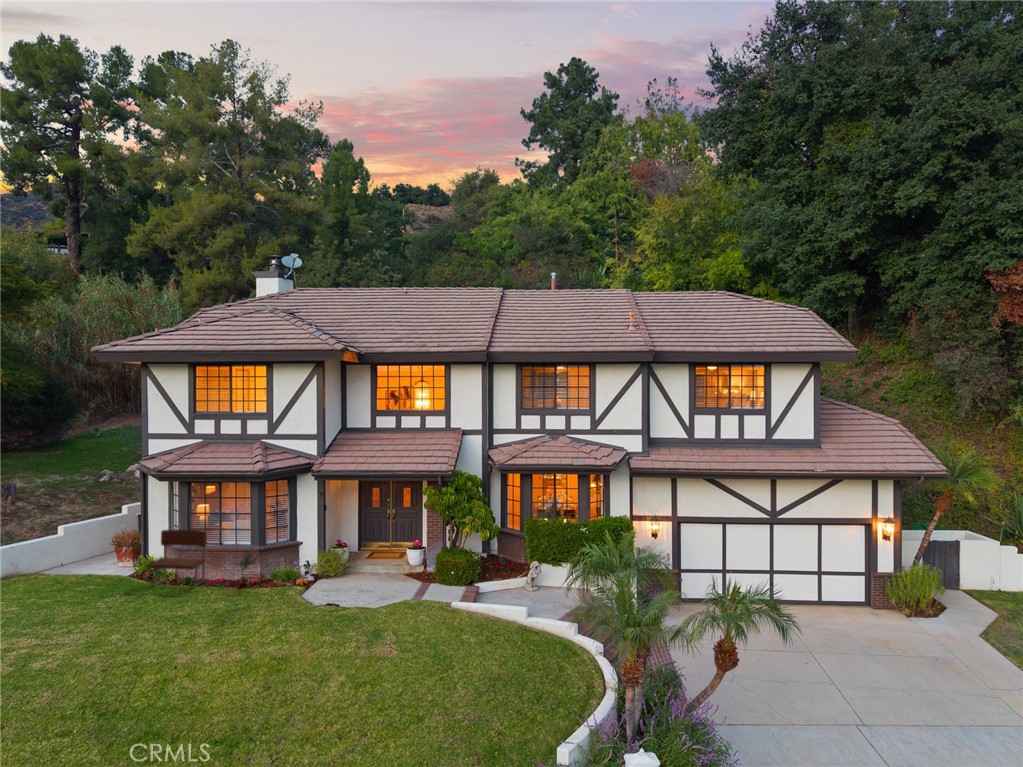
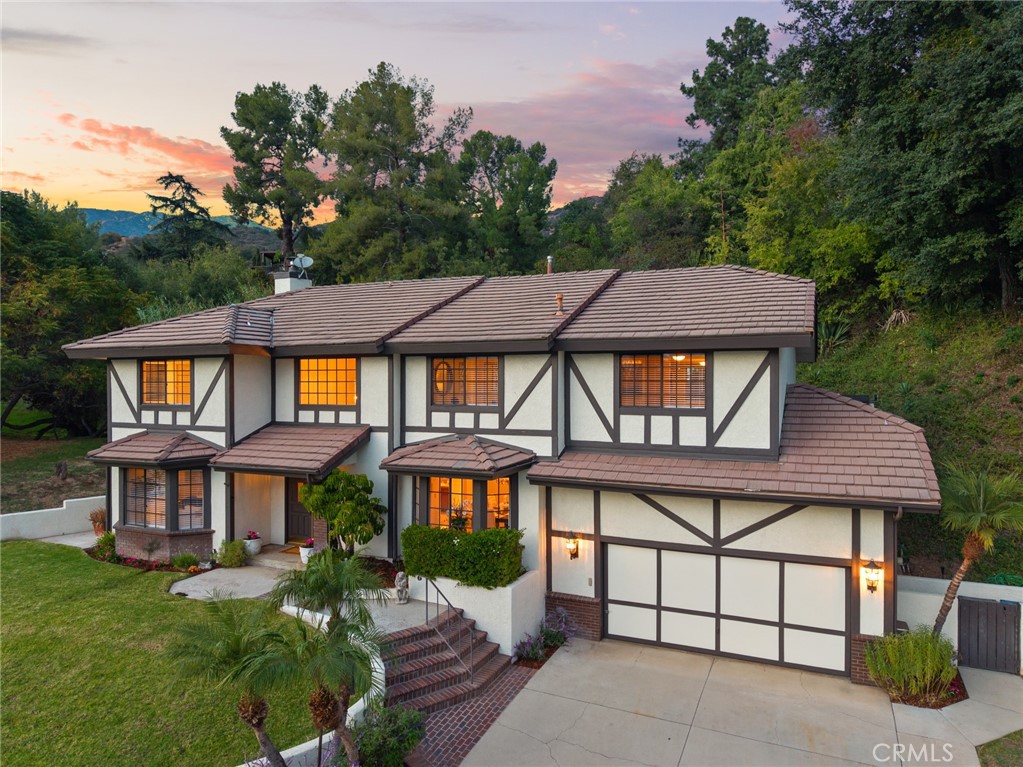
bench: present [148,529,207,587] -> none [73,511,127,568]

